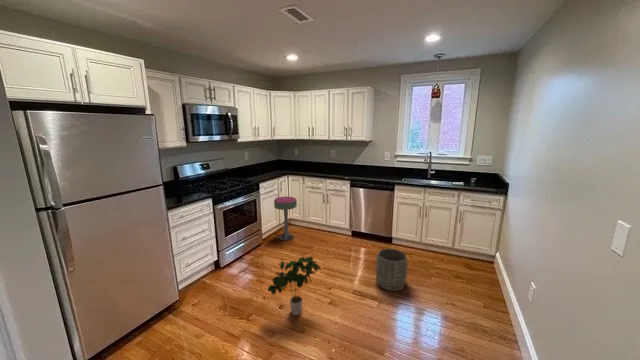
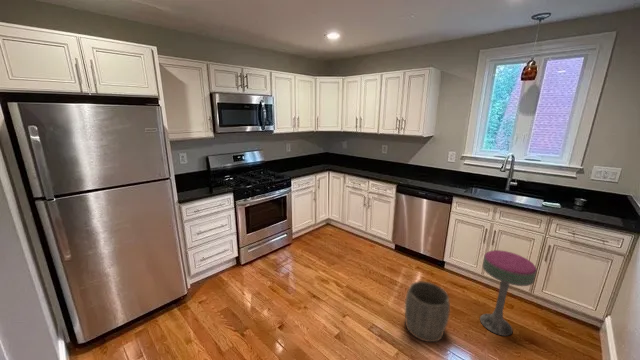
bar stool: present [274,197,297,240] -> present [480,250,537,336]
potted plant: present [268,257,321,315] -> none [260,279,325,346]

